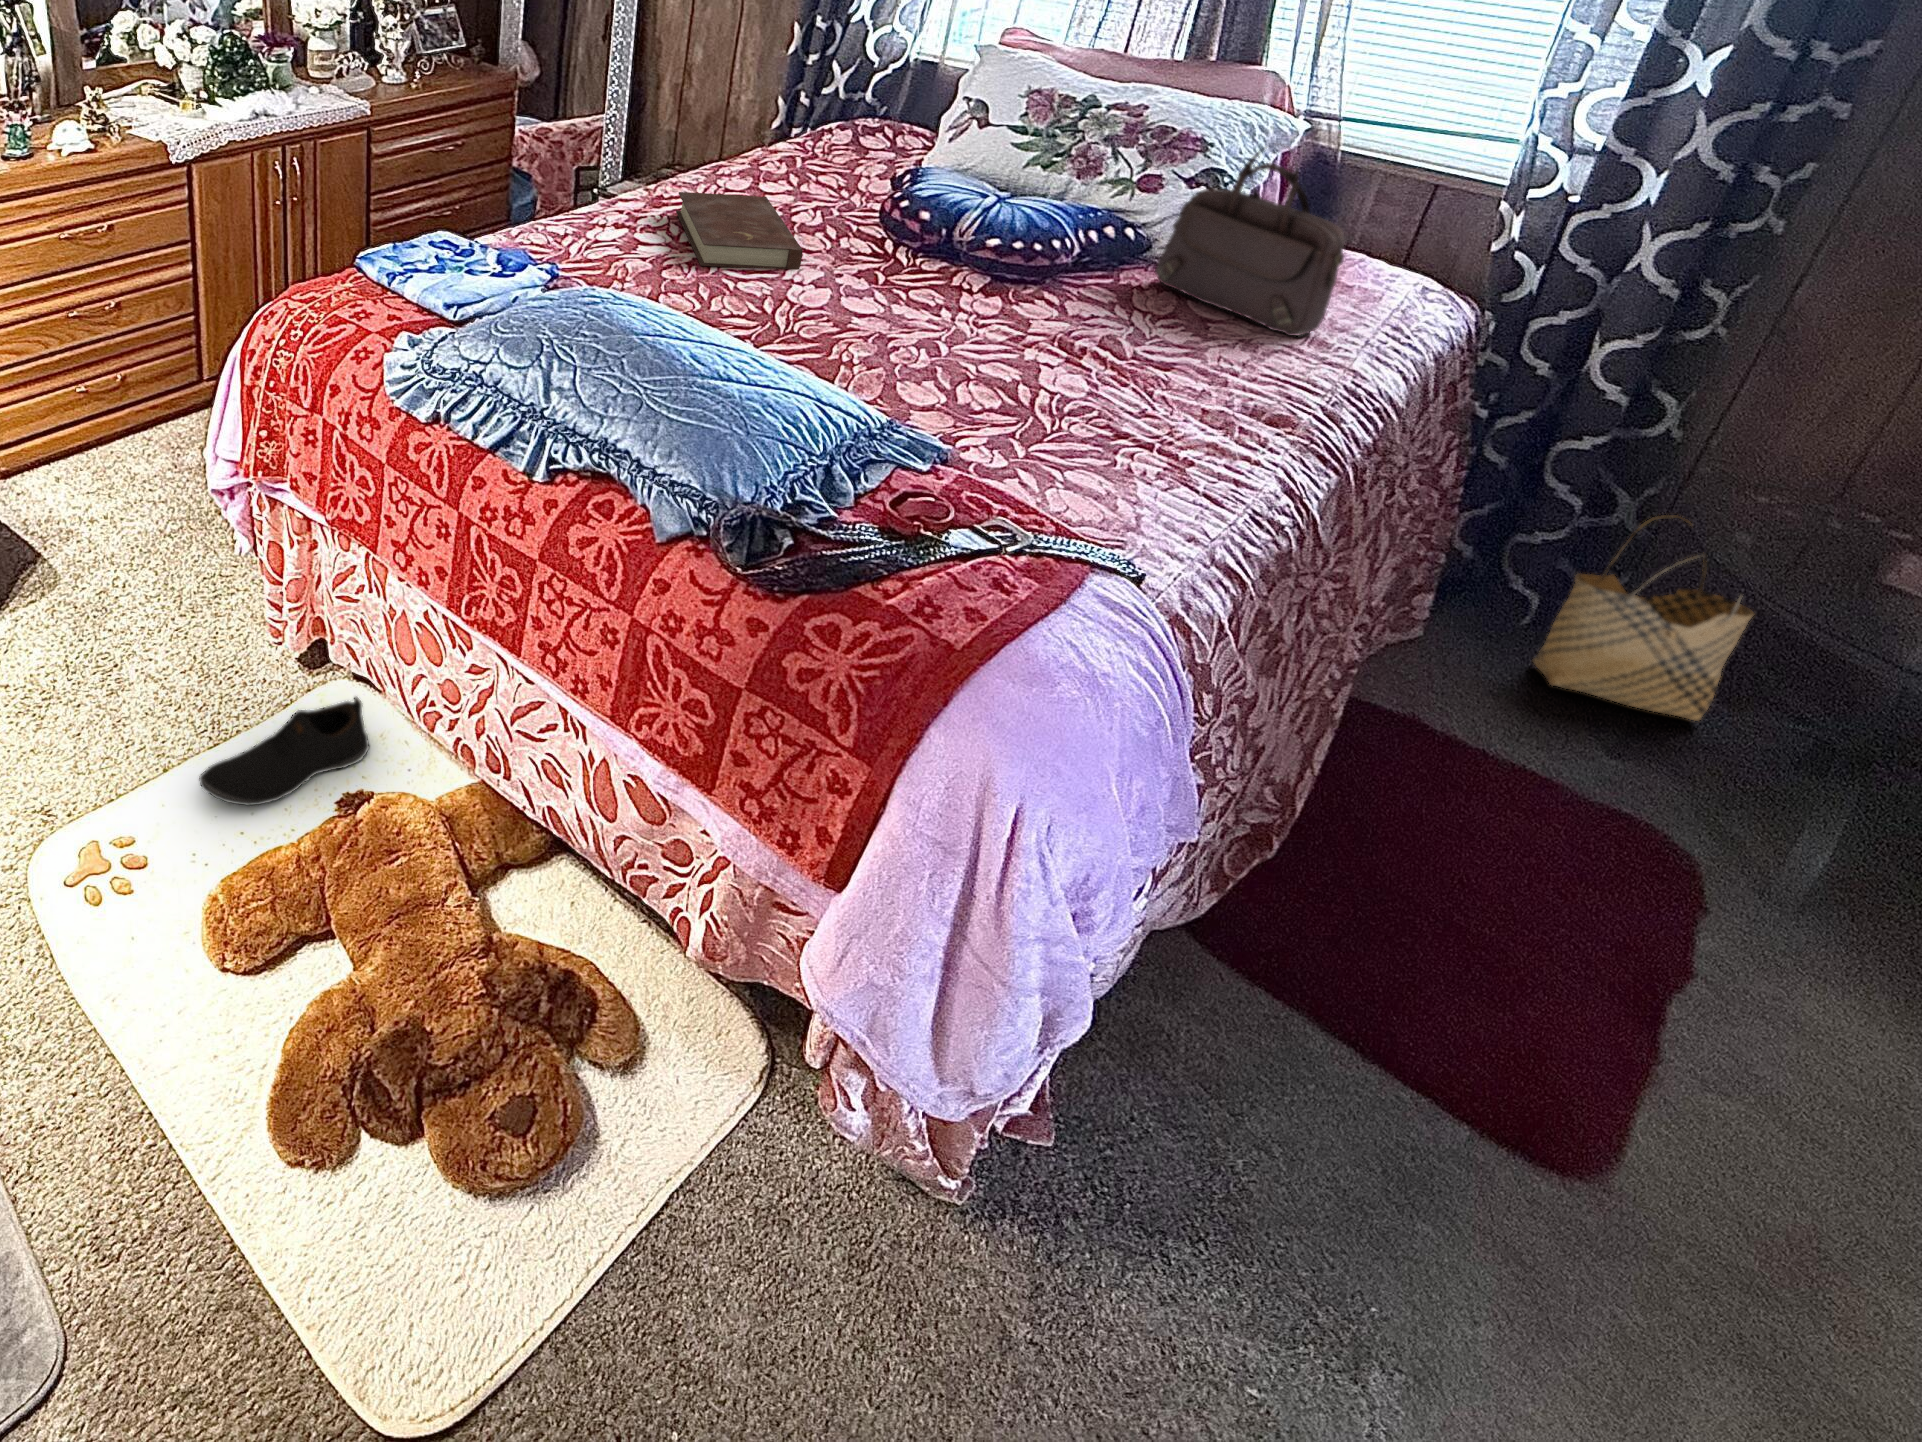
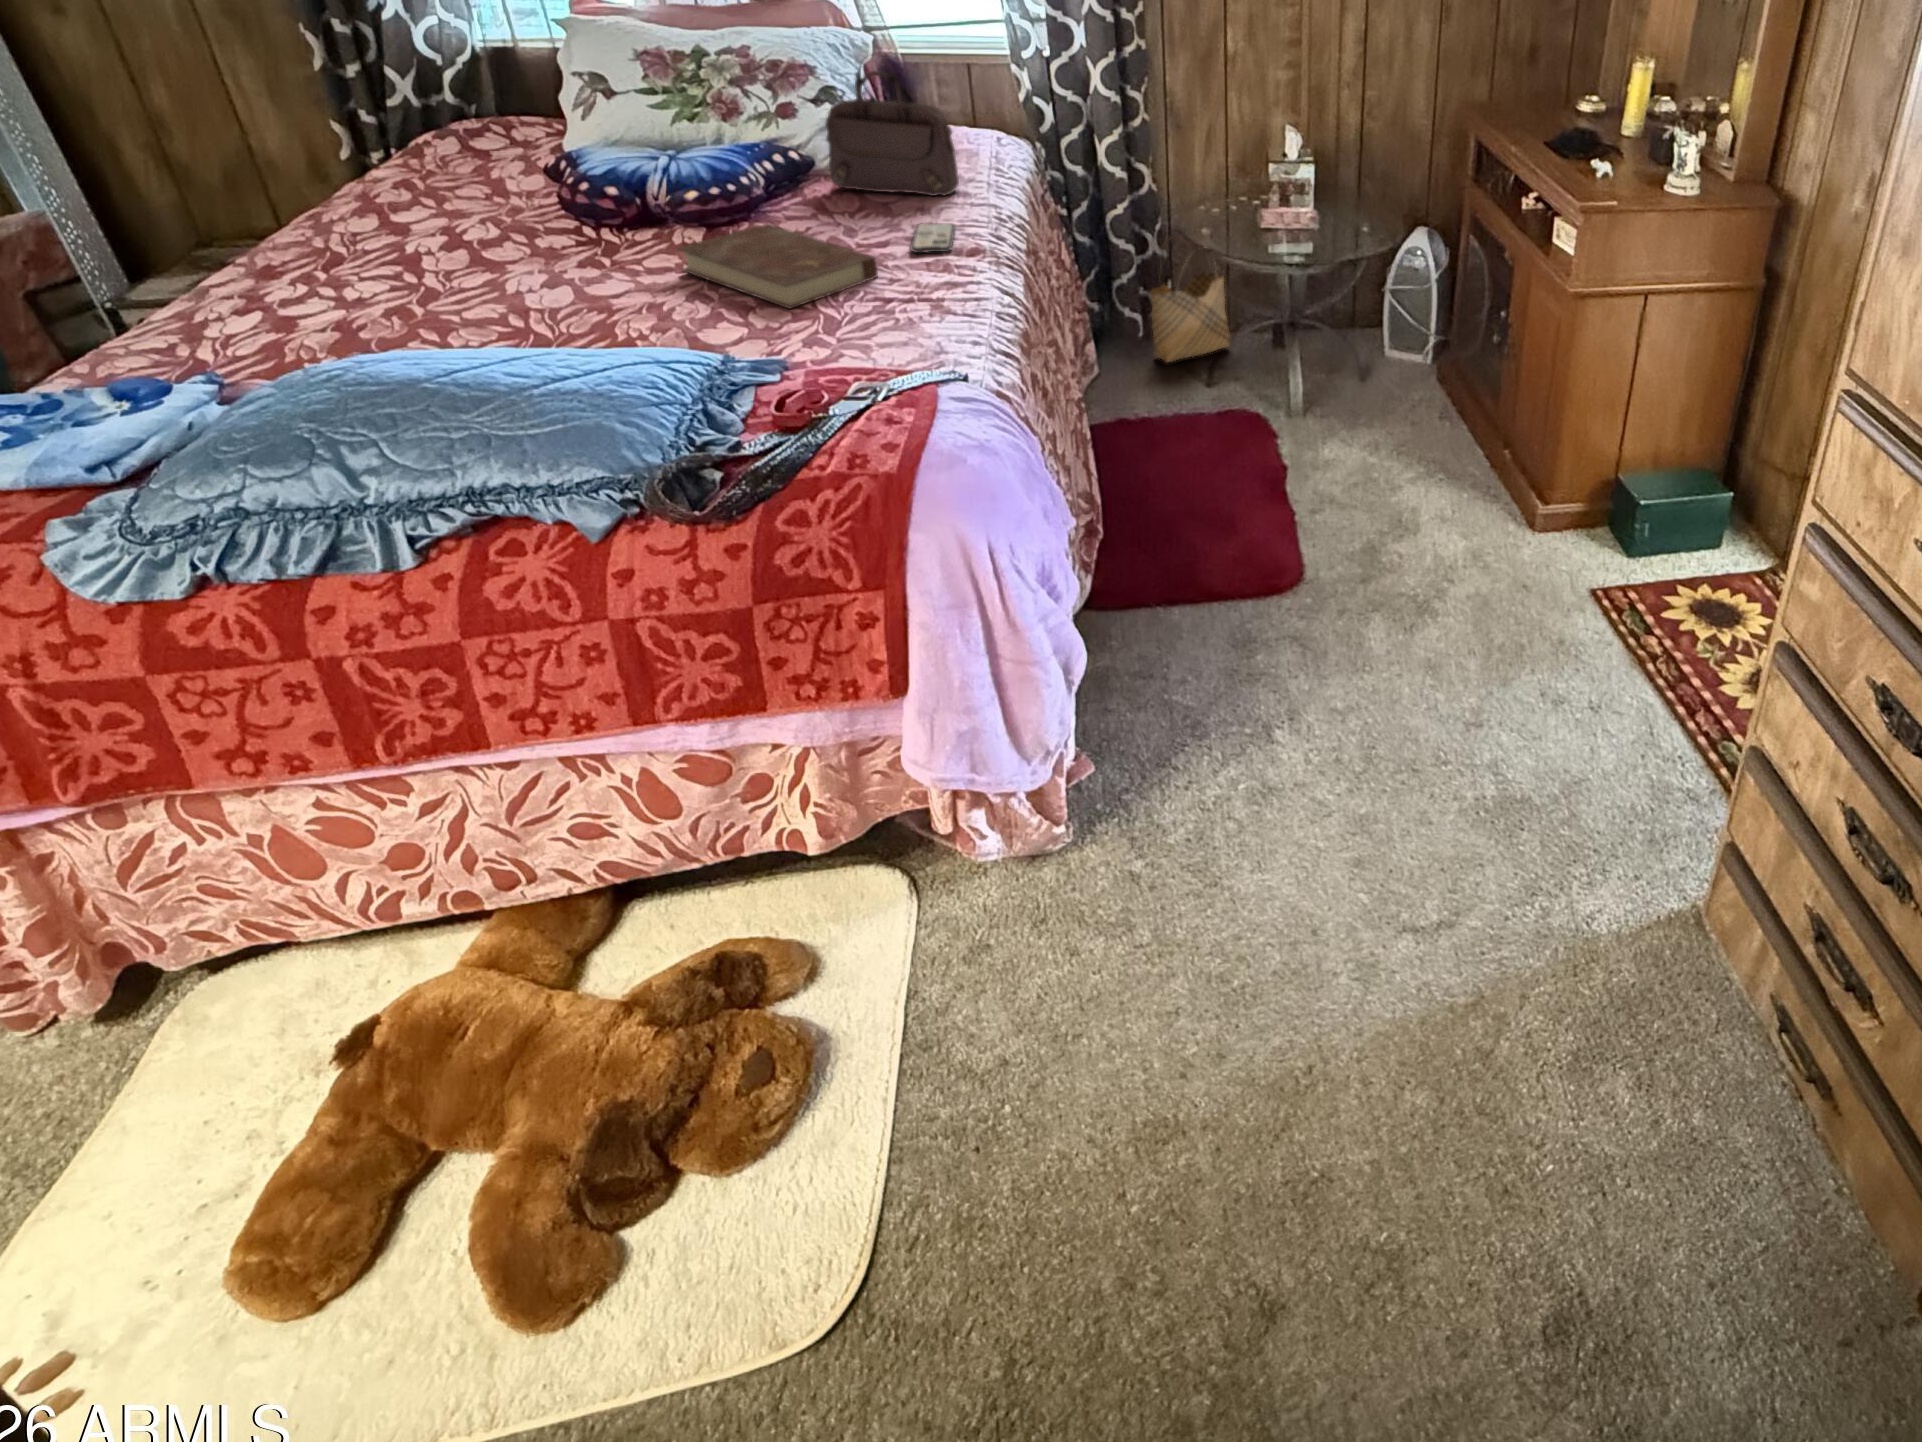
book: present [676,192,803,269] -> present [677,223,878,309]
smartphone: none [1191,358,1274,407] -> present [910,223,955,253]
shoe: present [199,697,369,805] -> none [76,960,319,1213]

